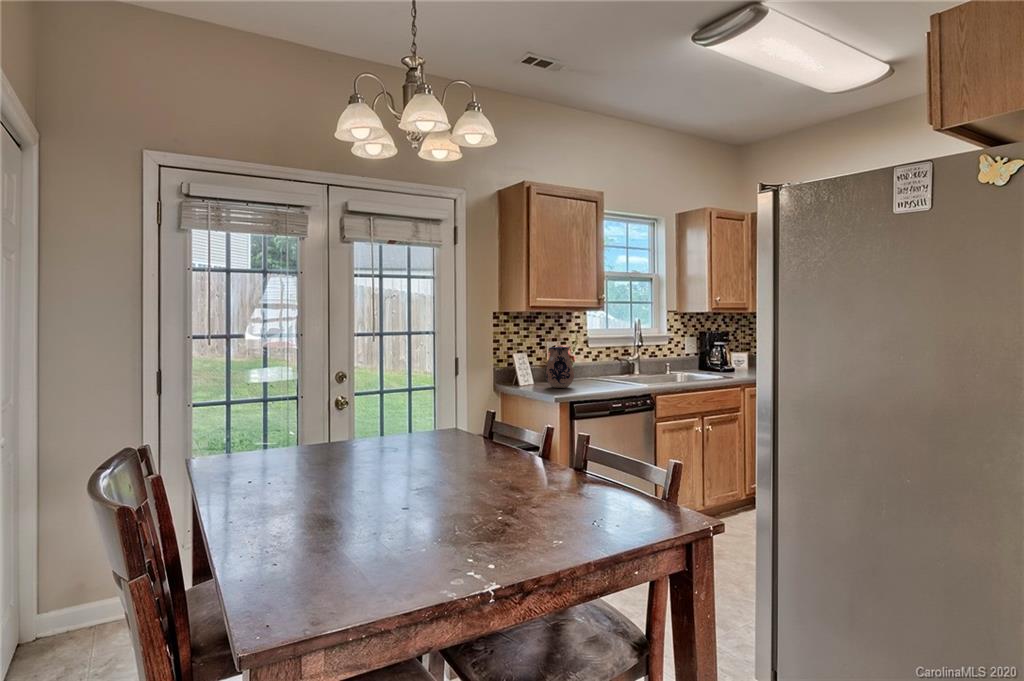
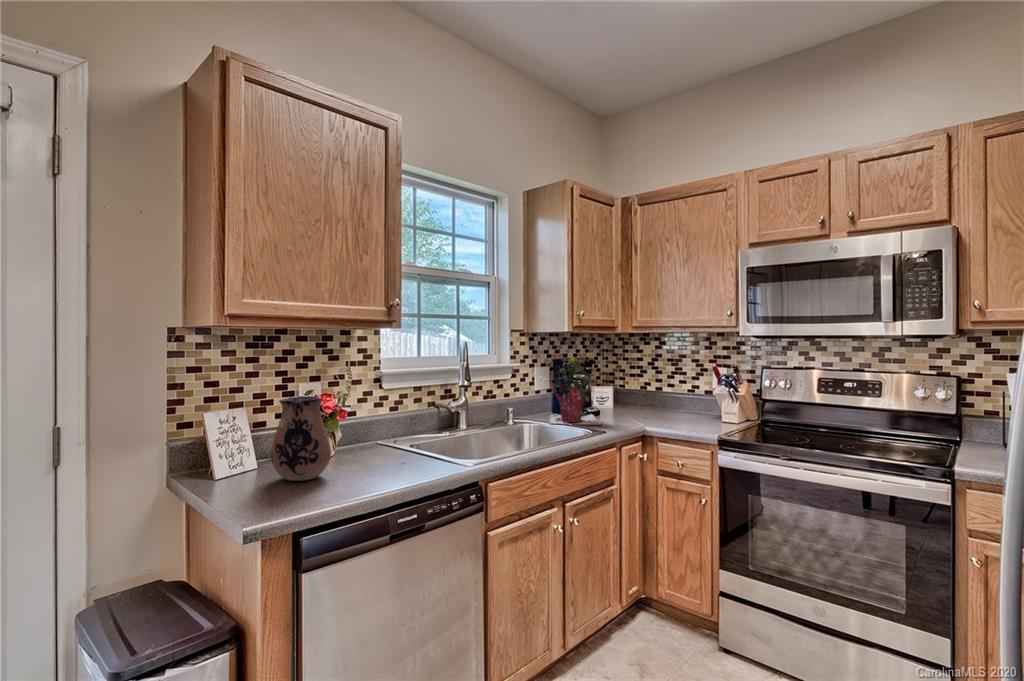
potted plant: none [696,328,733,375] -> present [549,358,601,425]

